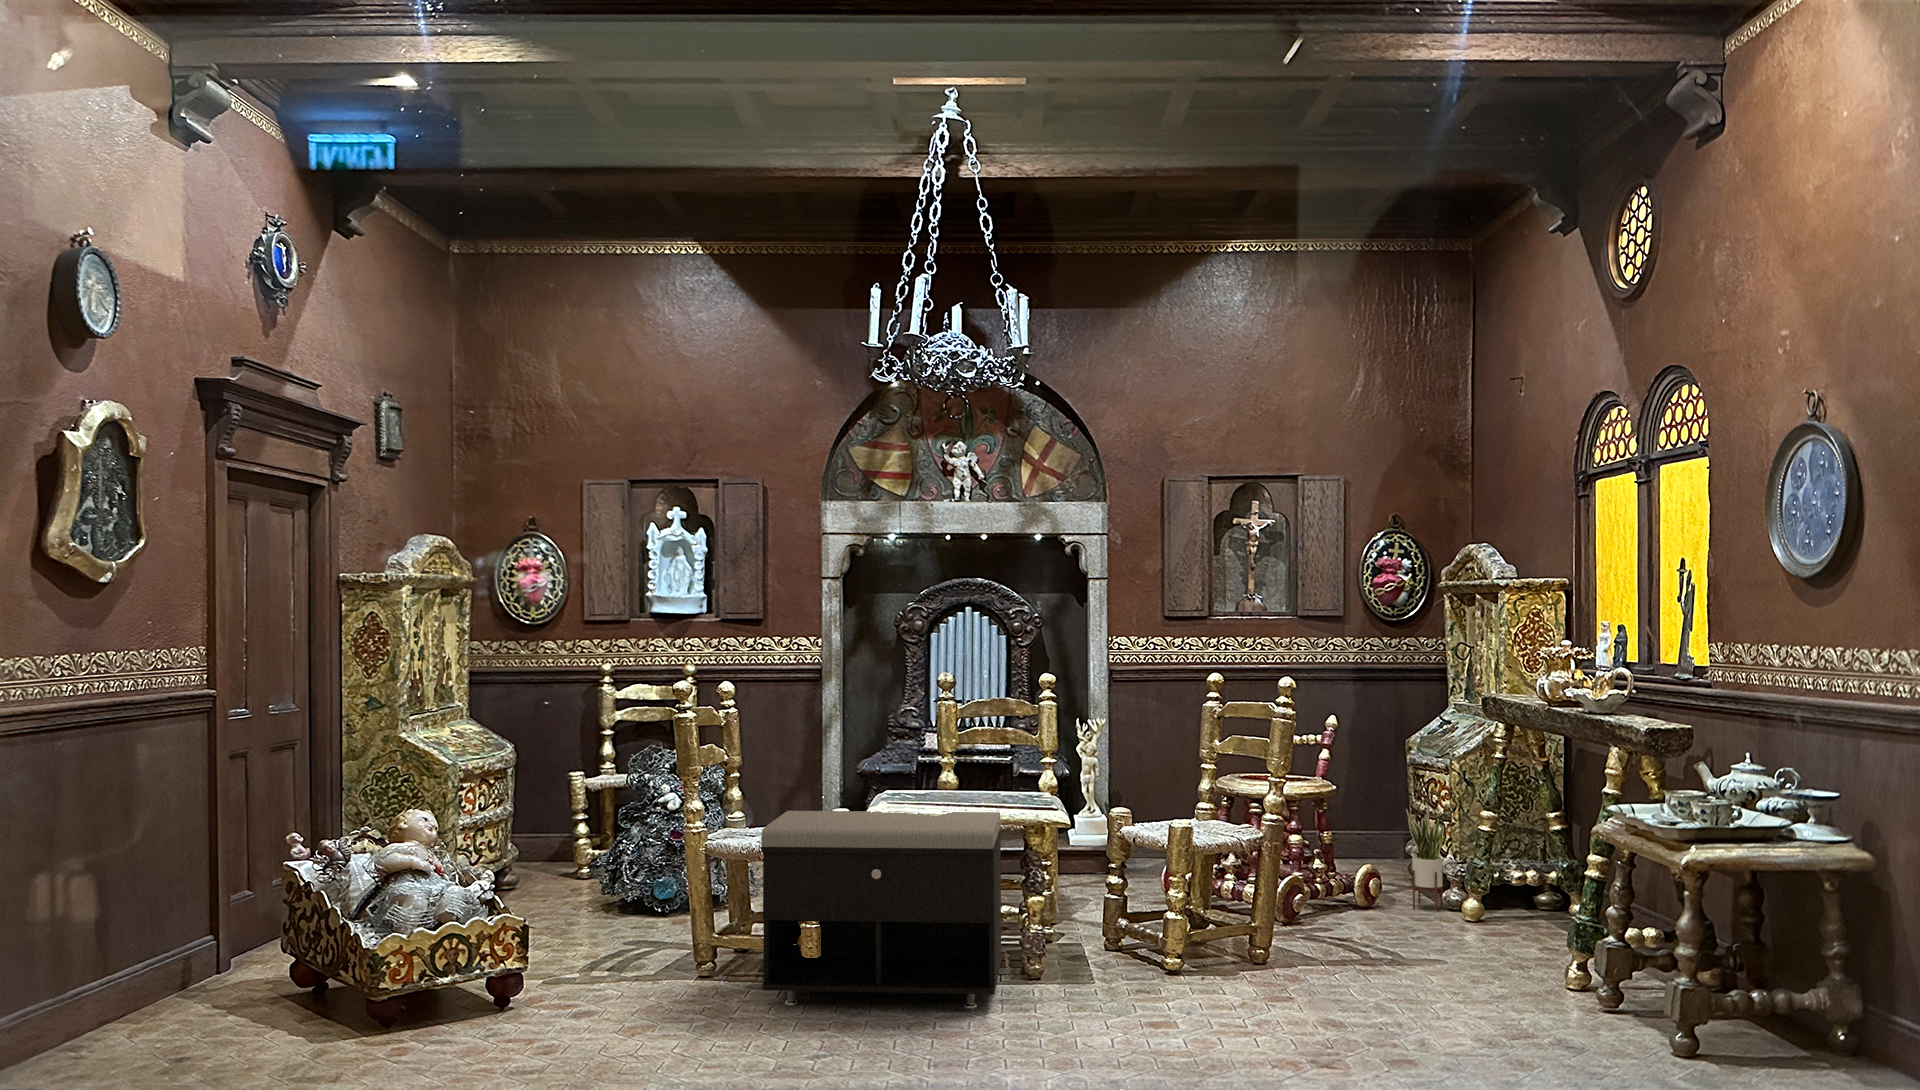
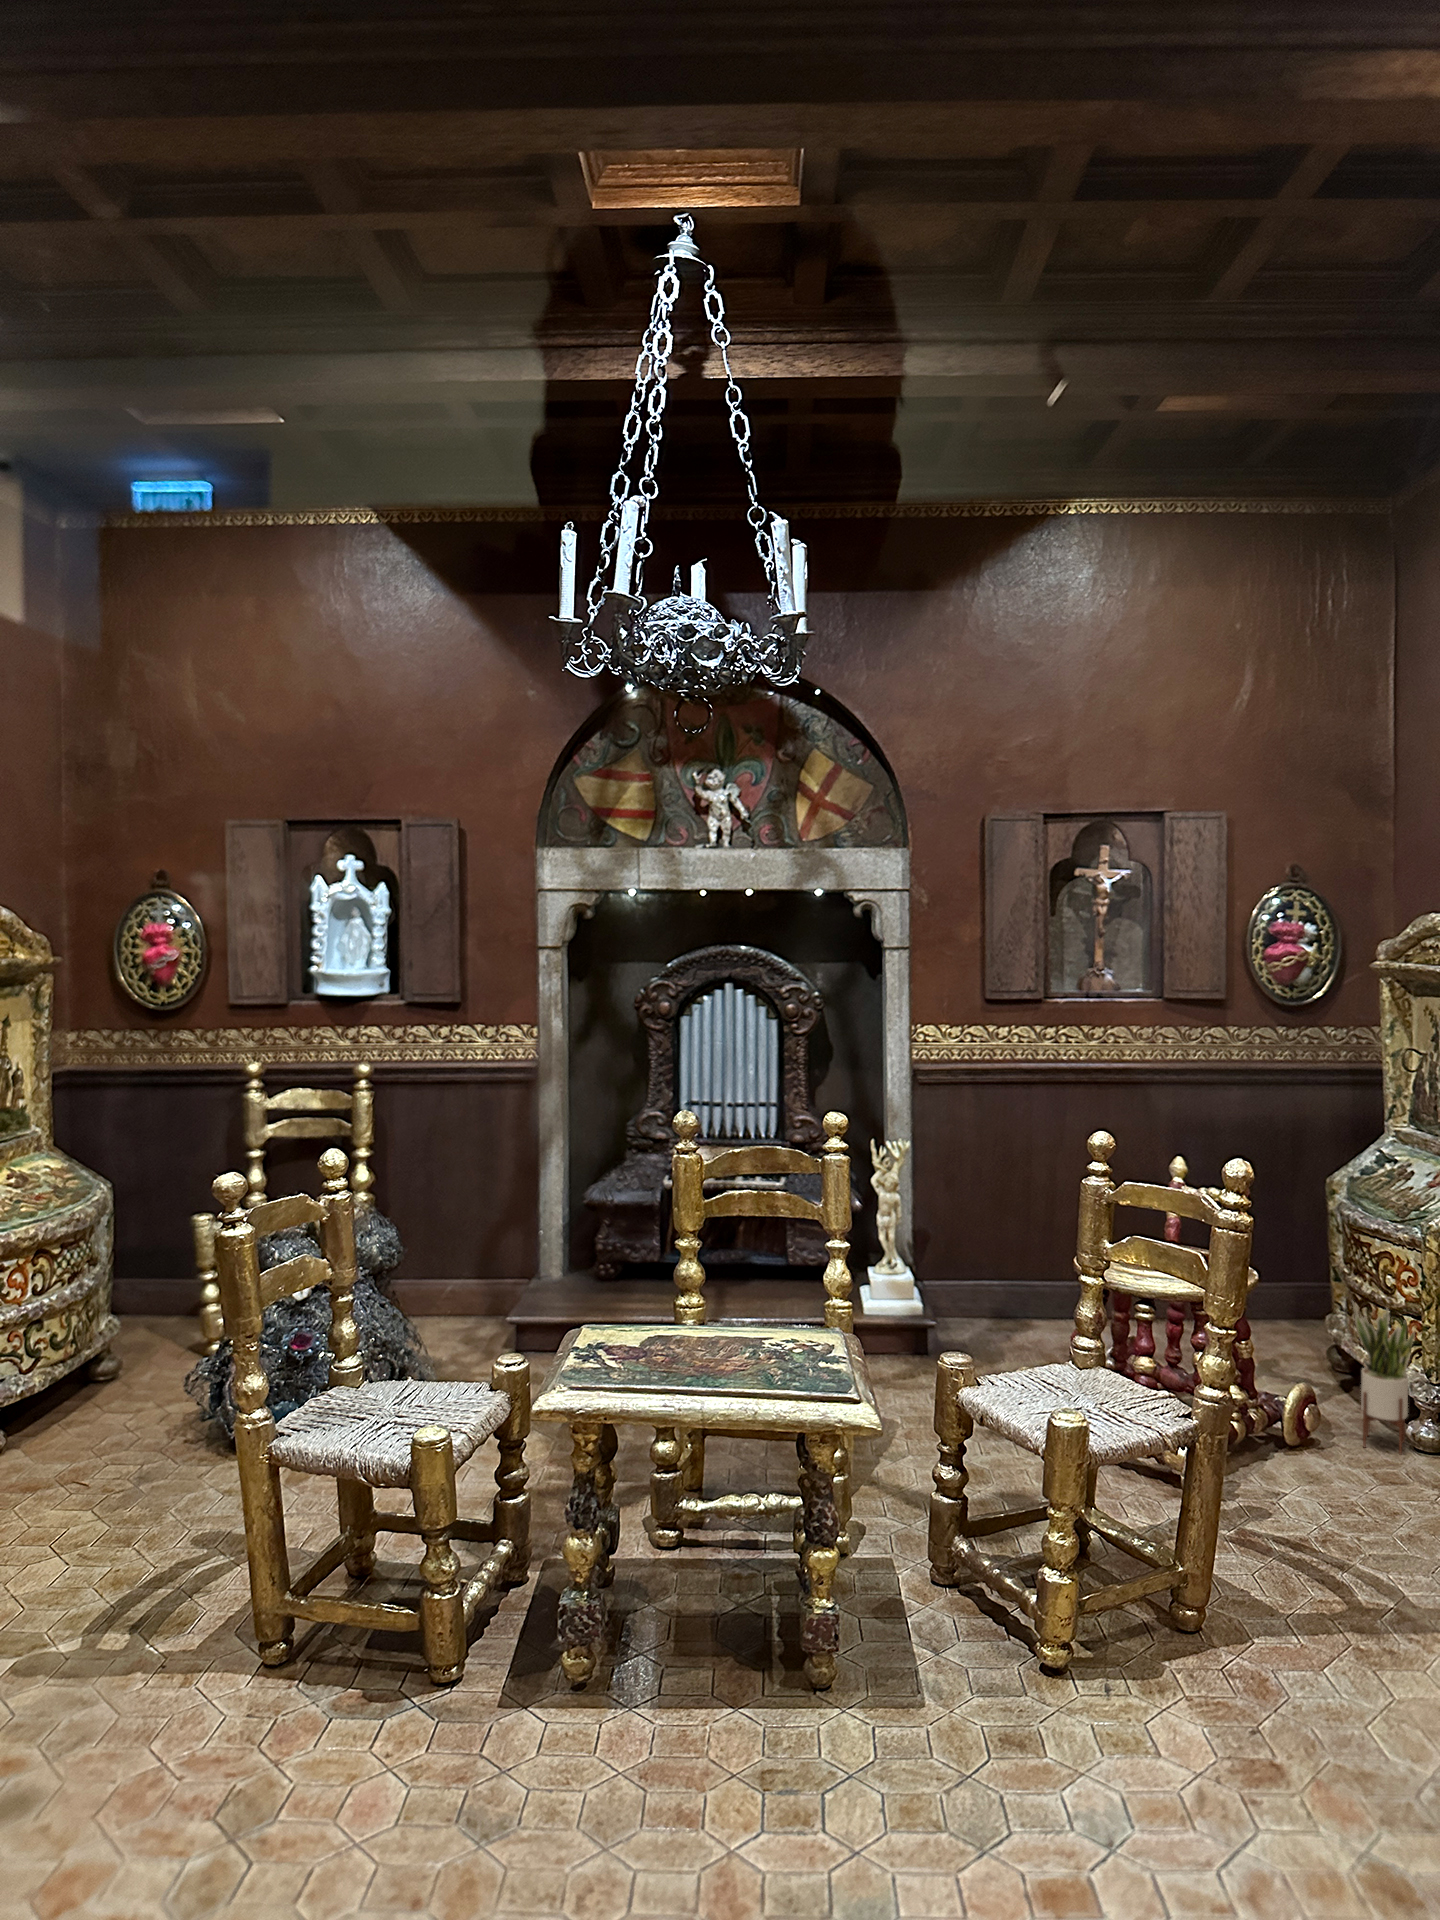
storage bench: present [761,811,1001,1009] -> none [312,1399,760,1810]

